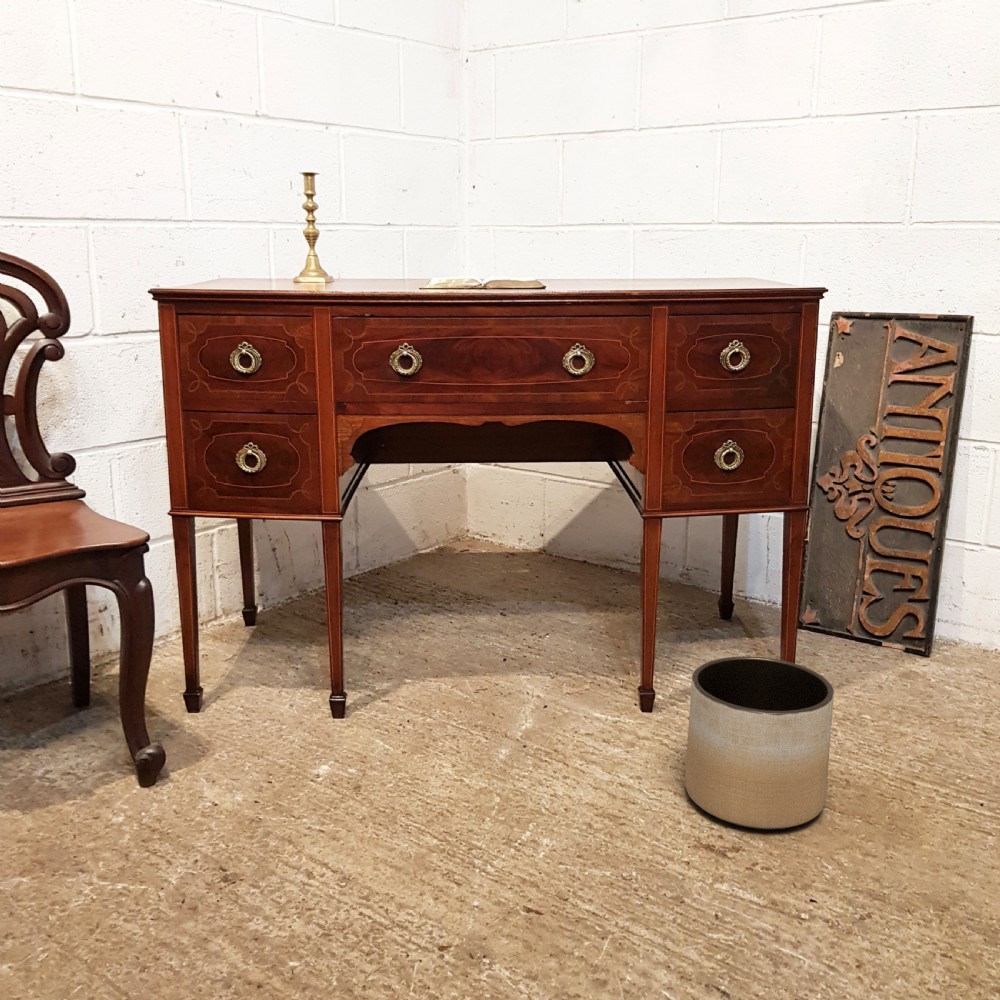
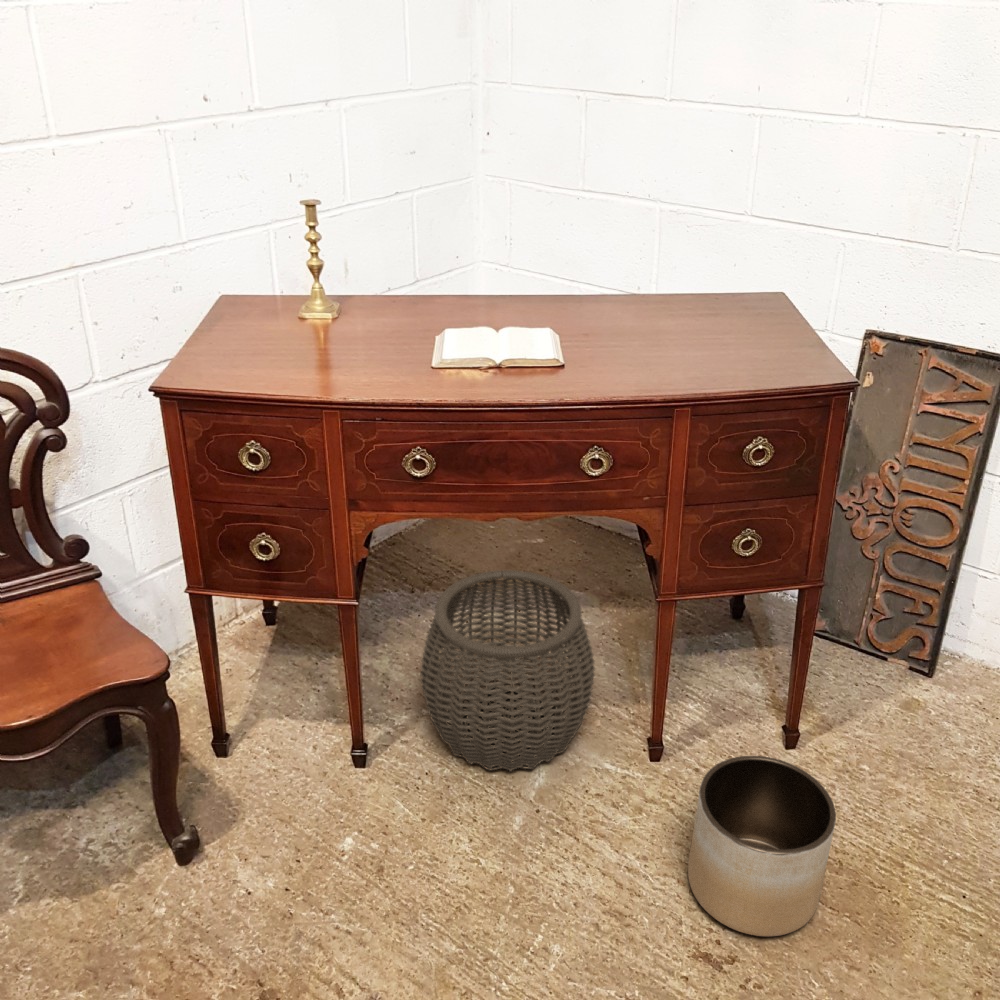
woven basket: none [403,527,582,719] -> present [420,570,595,771]

